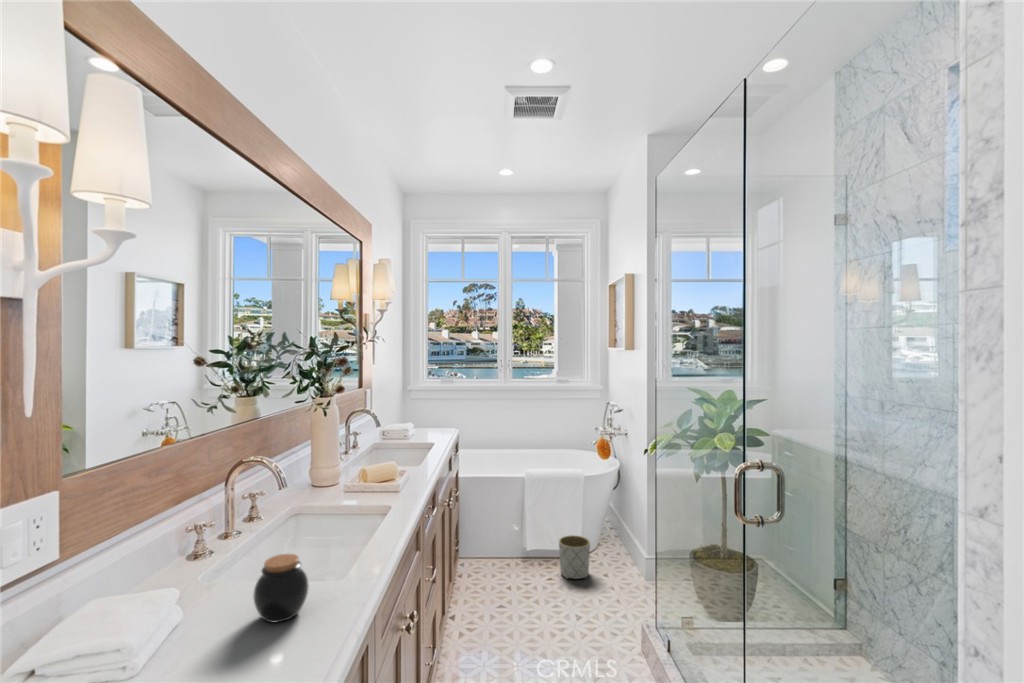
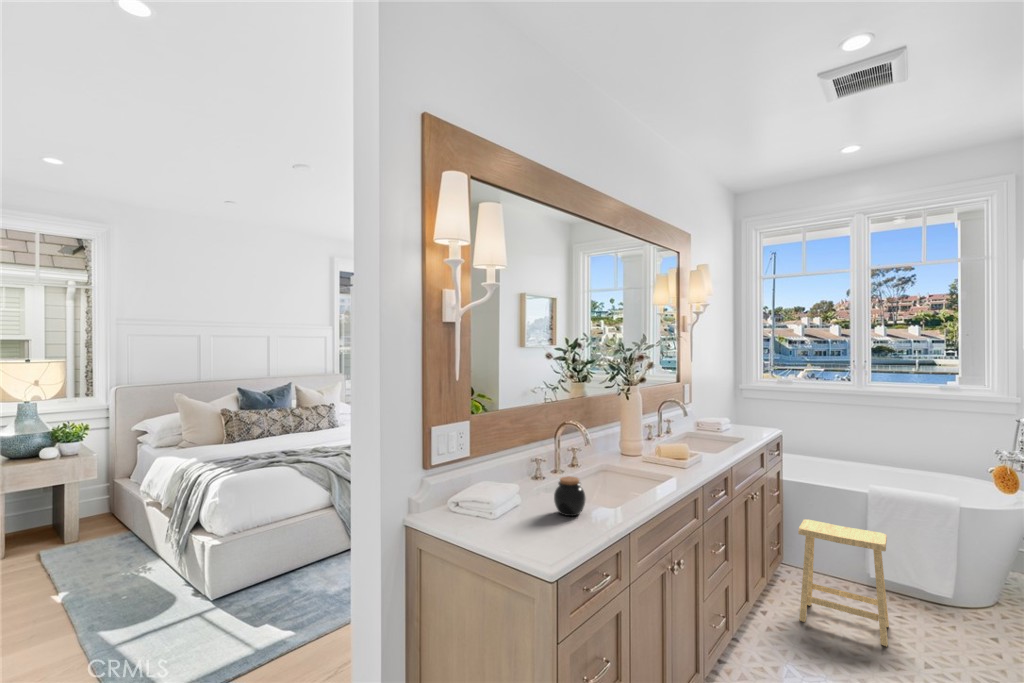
footstool: none [484,513,553,616] -> present [798,519,889,646]
planter: present [559,535,590,579] -> none [912,571,961,627]

